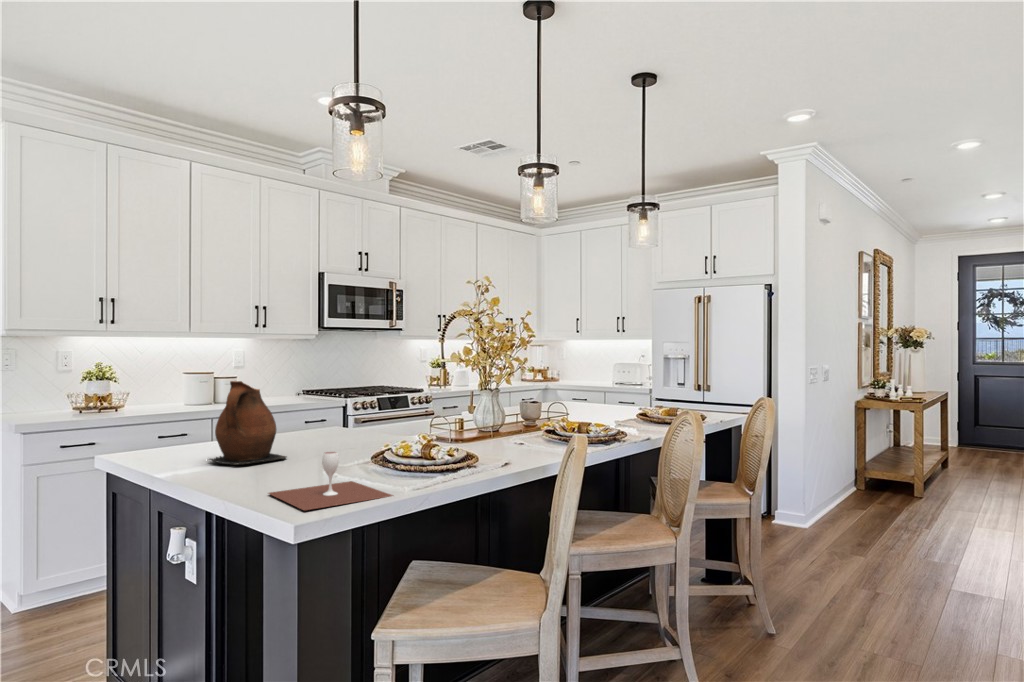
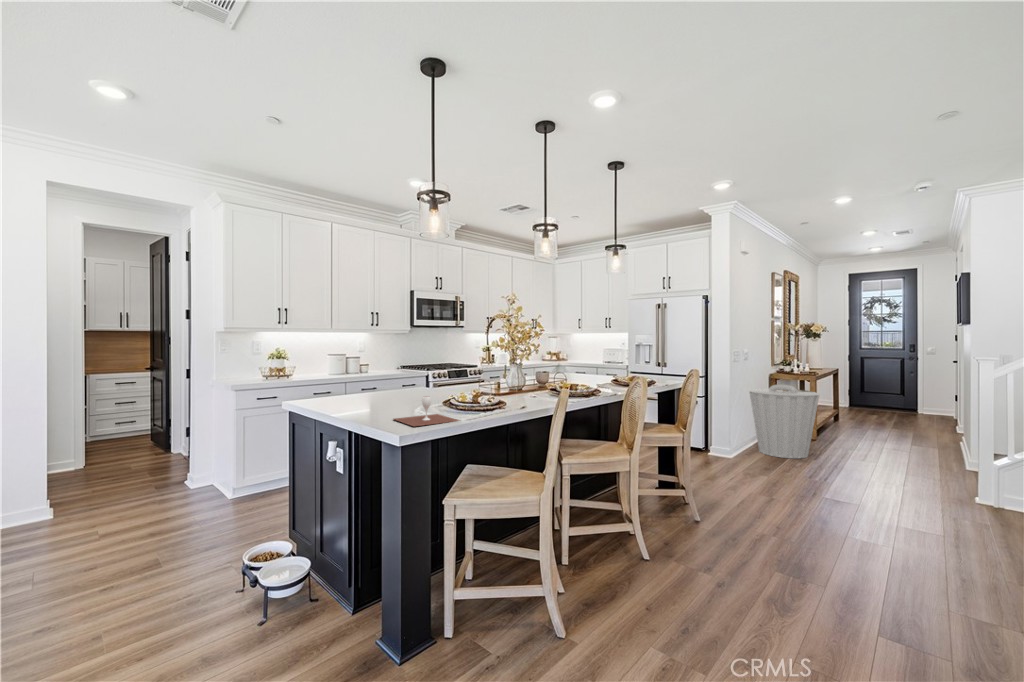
ceramic pitcher: present [210,381,287,465] -> none [353,358,399,406]
trash can: none [831,417,935,527] -> present [749,385,819,458]

